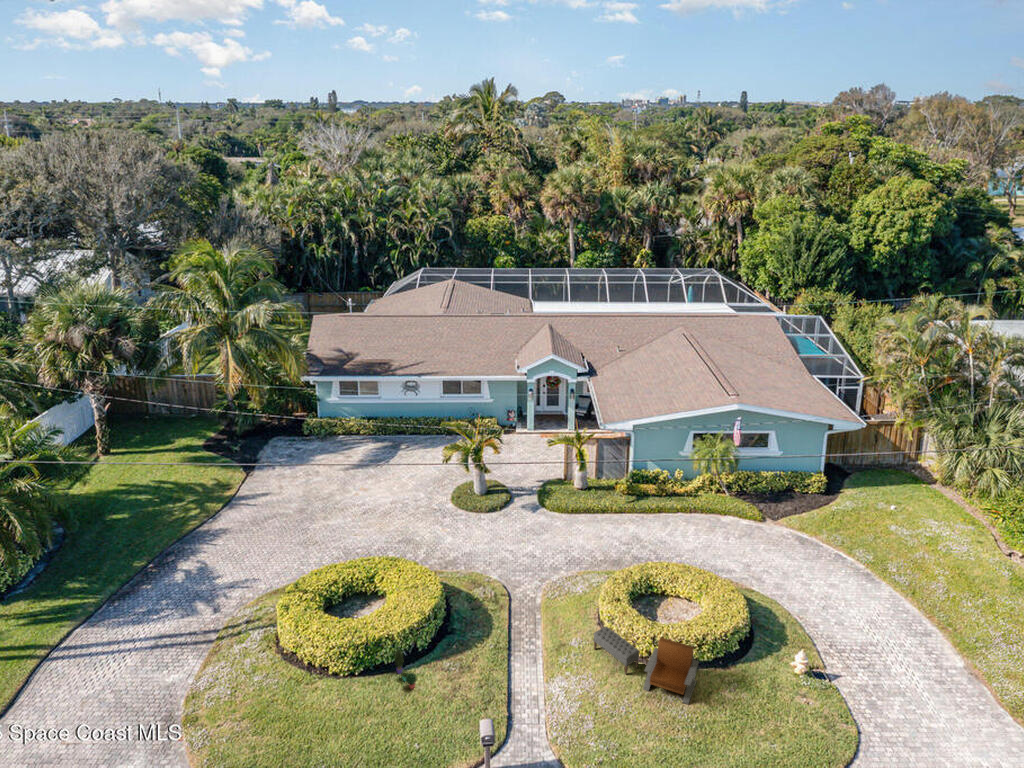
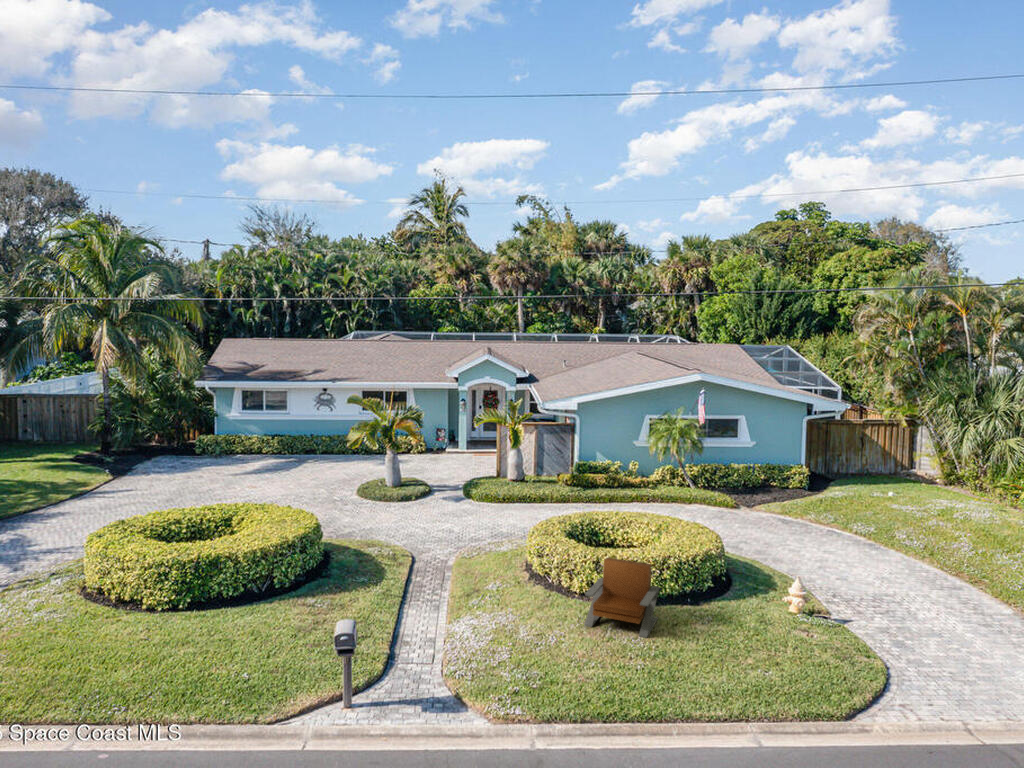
bench: present [594,627,640,674] -> none [518,563,580,614]
potted plant: present [395,649,417,689] -> none [235,574,265,627]

